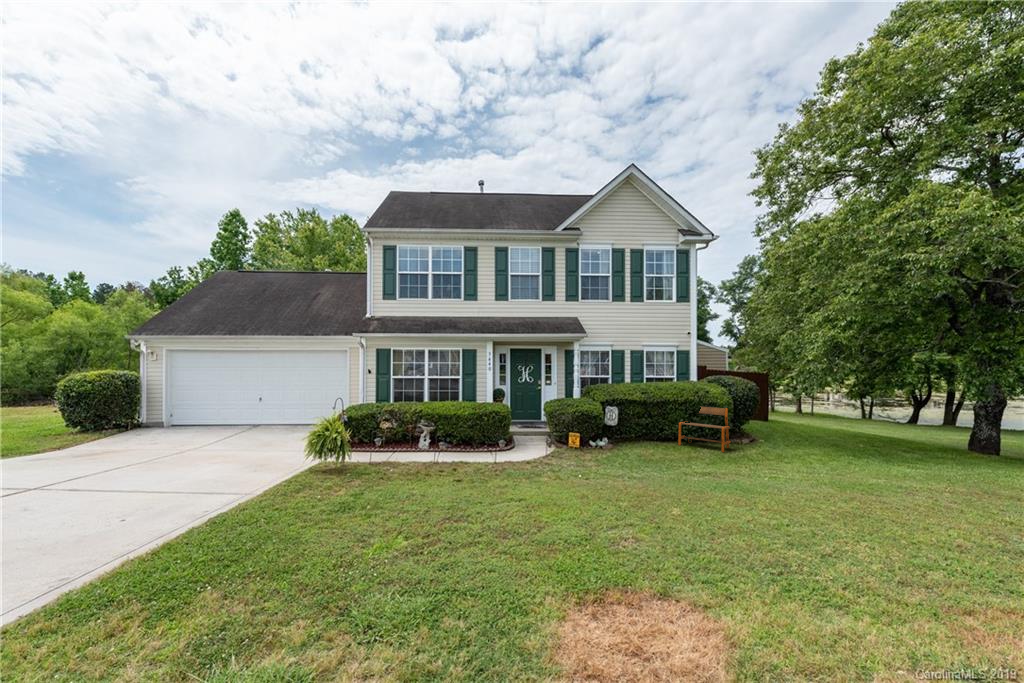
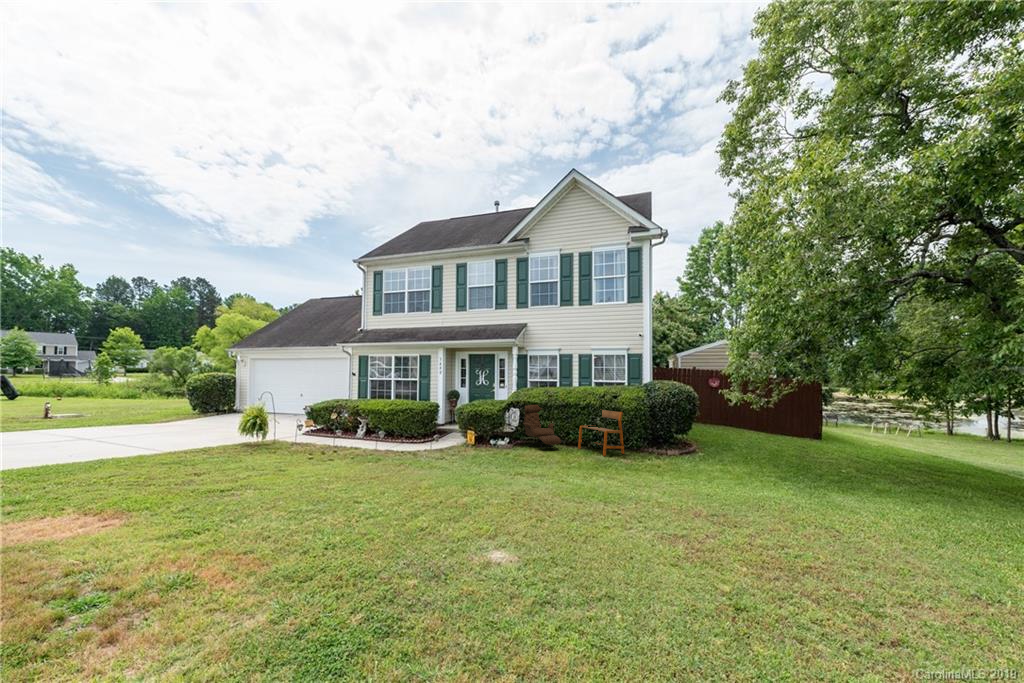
lounge chair: none [622,403,672,451] -> present [523,405,561,450]

